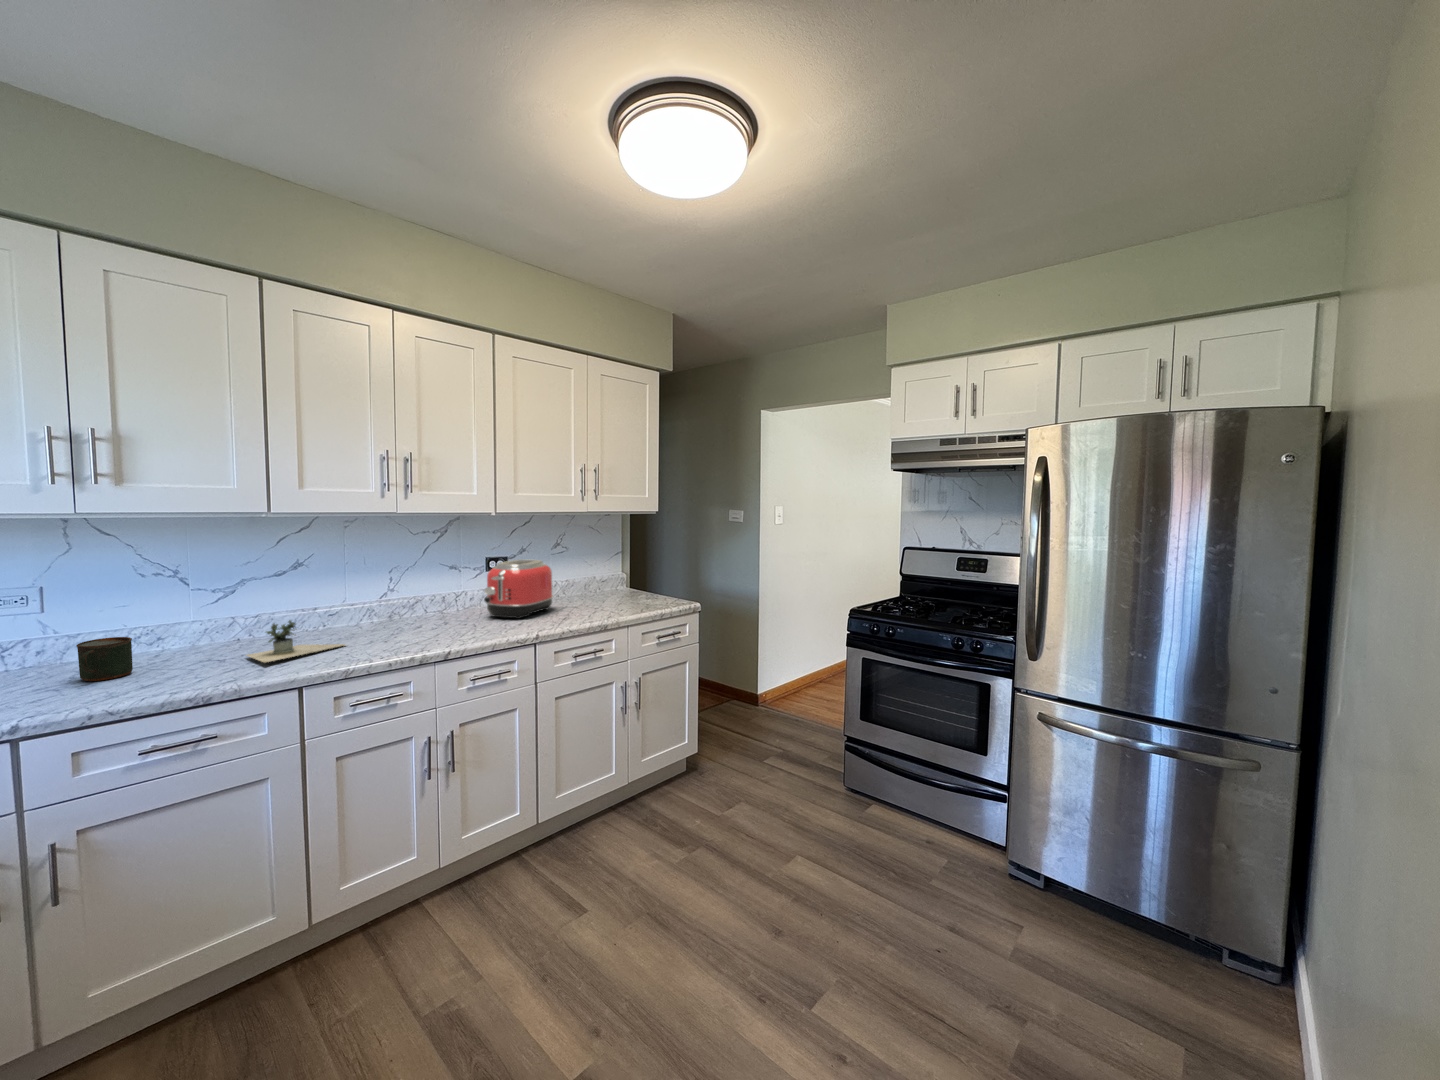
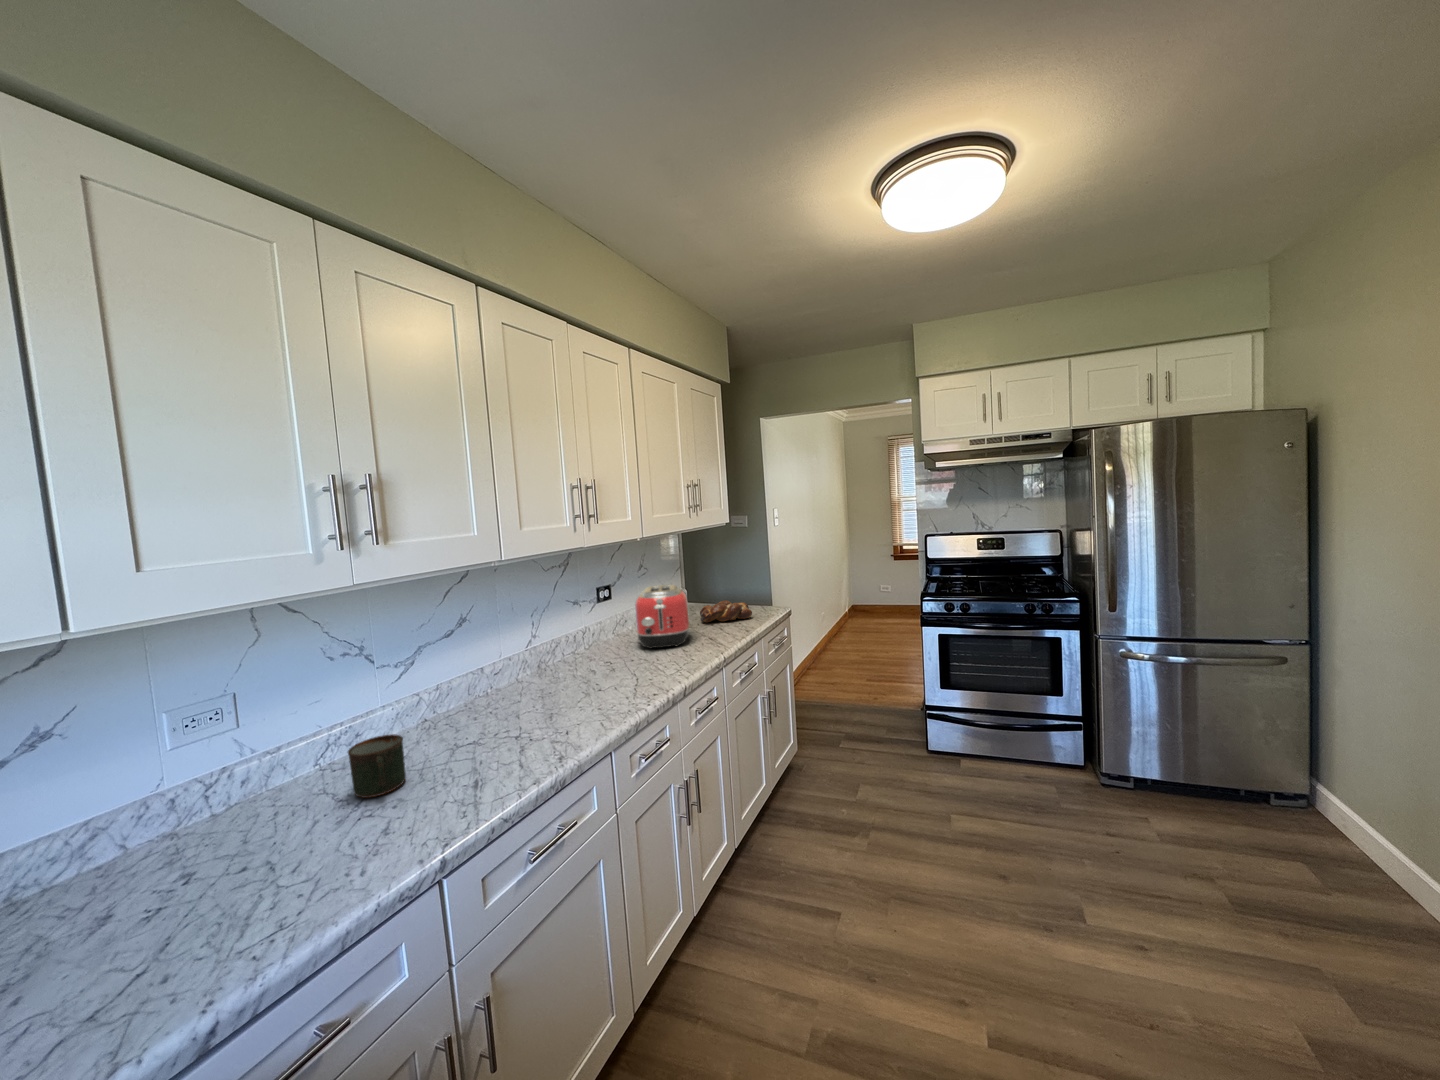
bread loaf: none [584,585,638,605] -> present [700,600,752,622]
potted plant: present [247,620,344,662] -> none [498,671,588,732]

